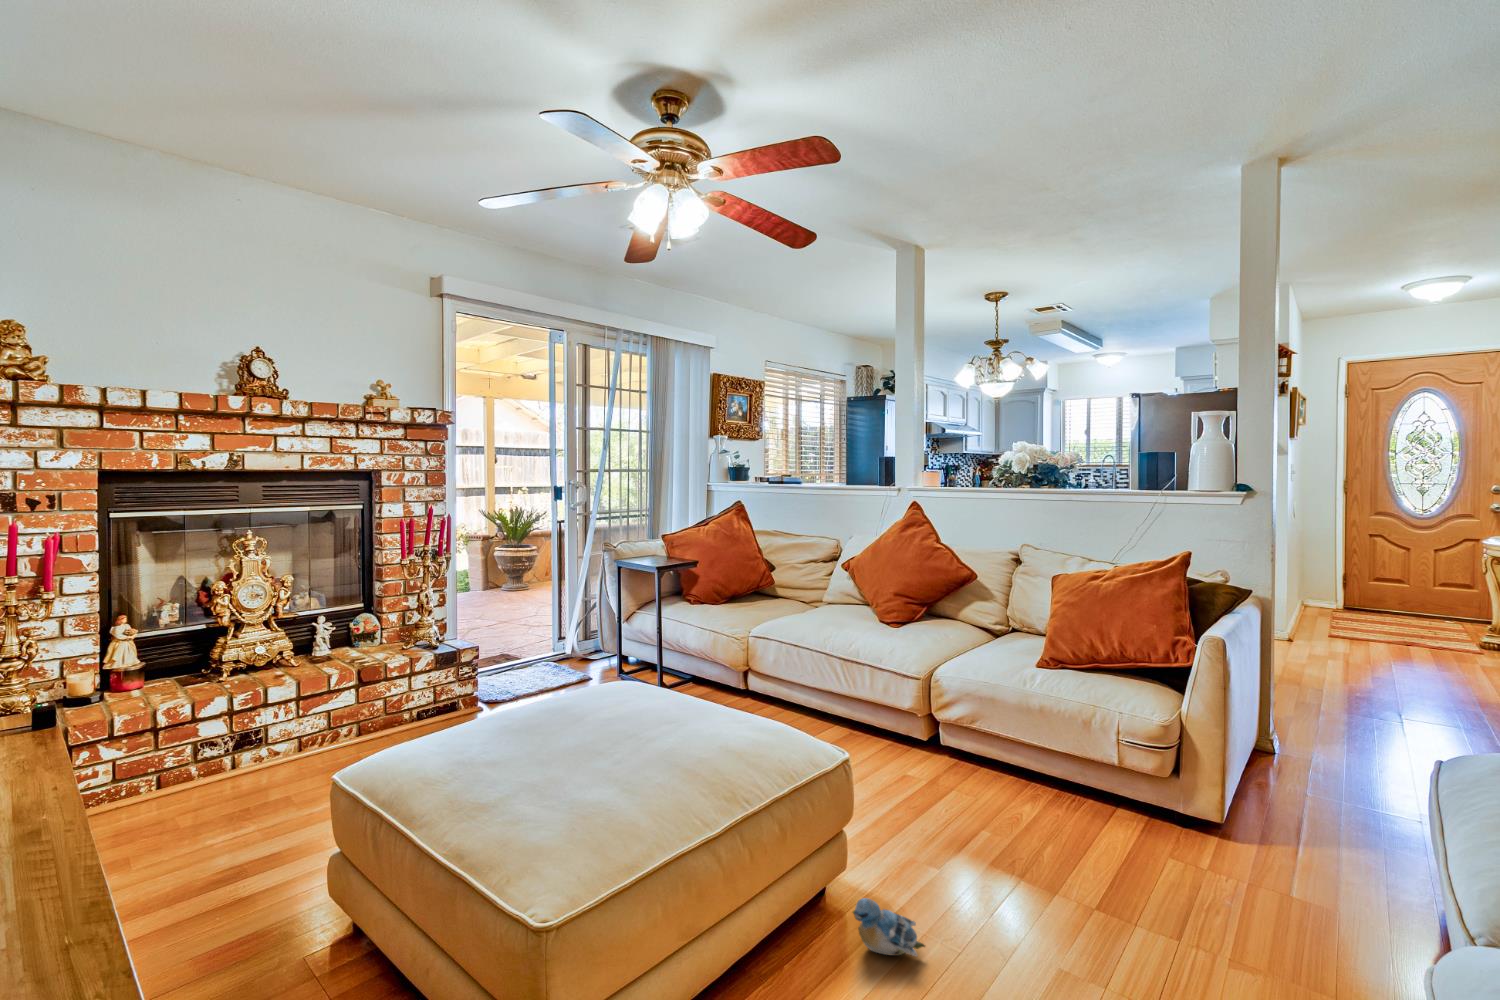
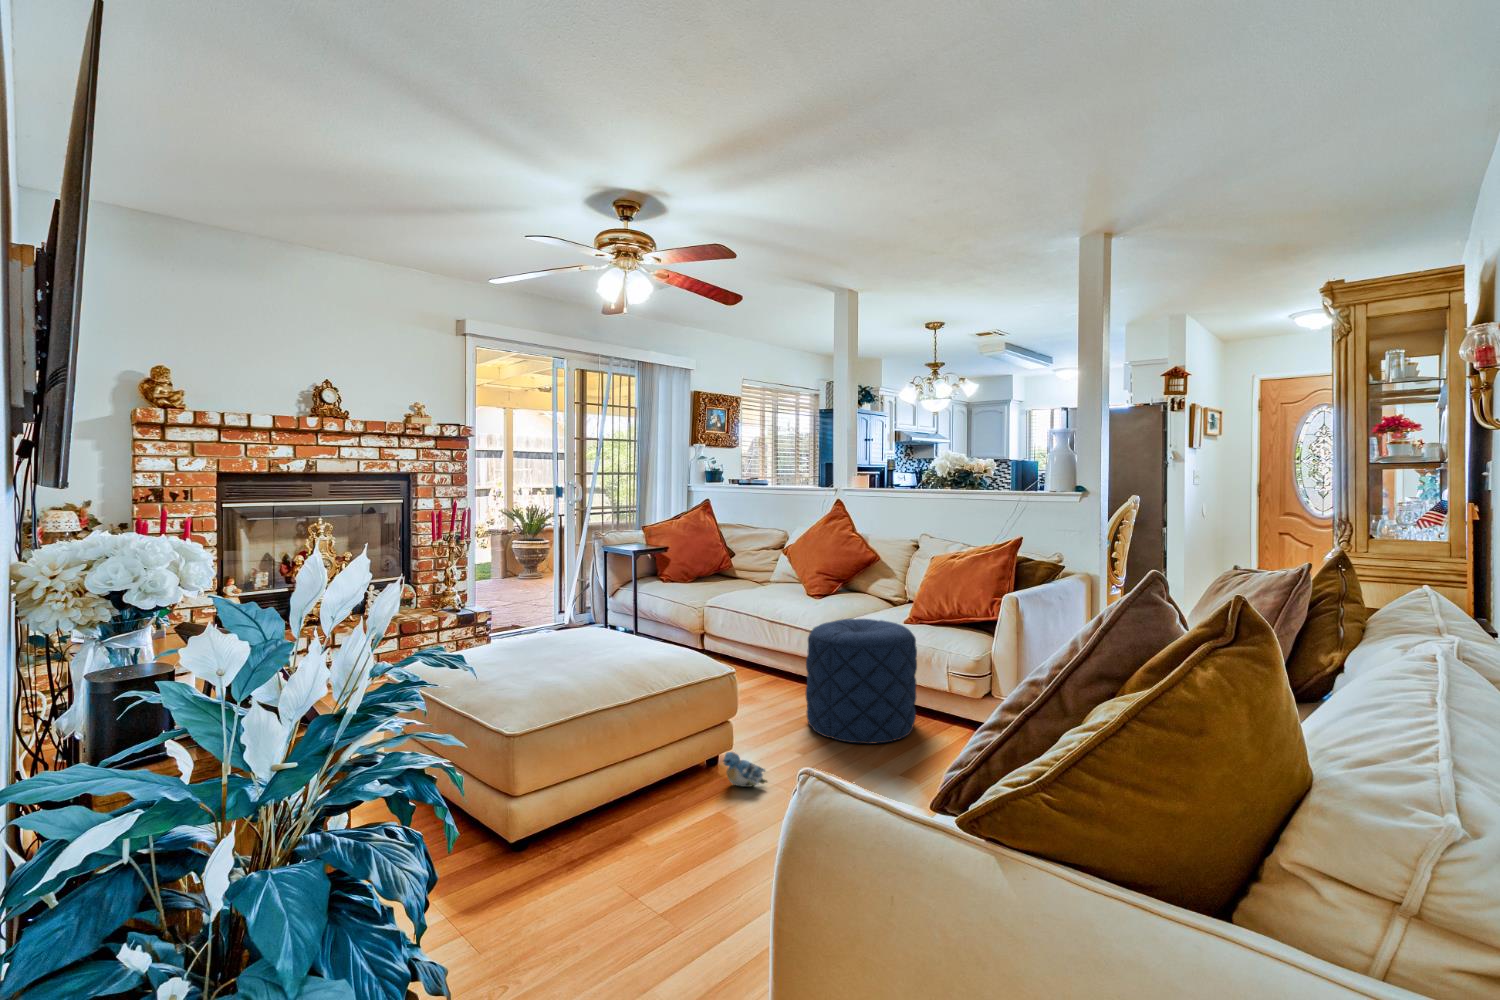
pouf: none [923,666,1085,853] -> present [805,619,917,744]

